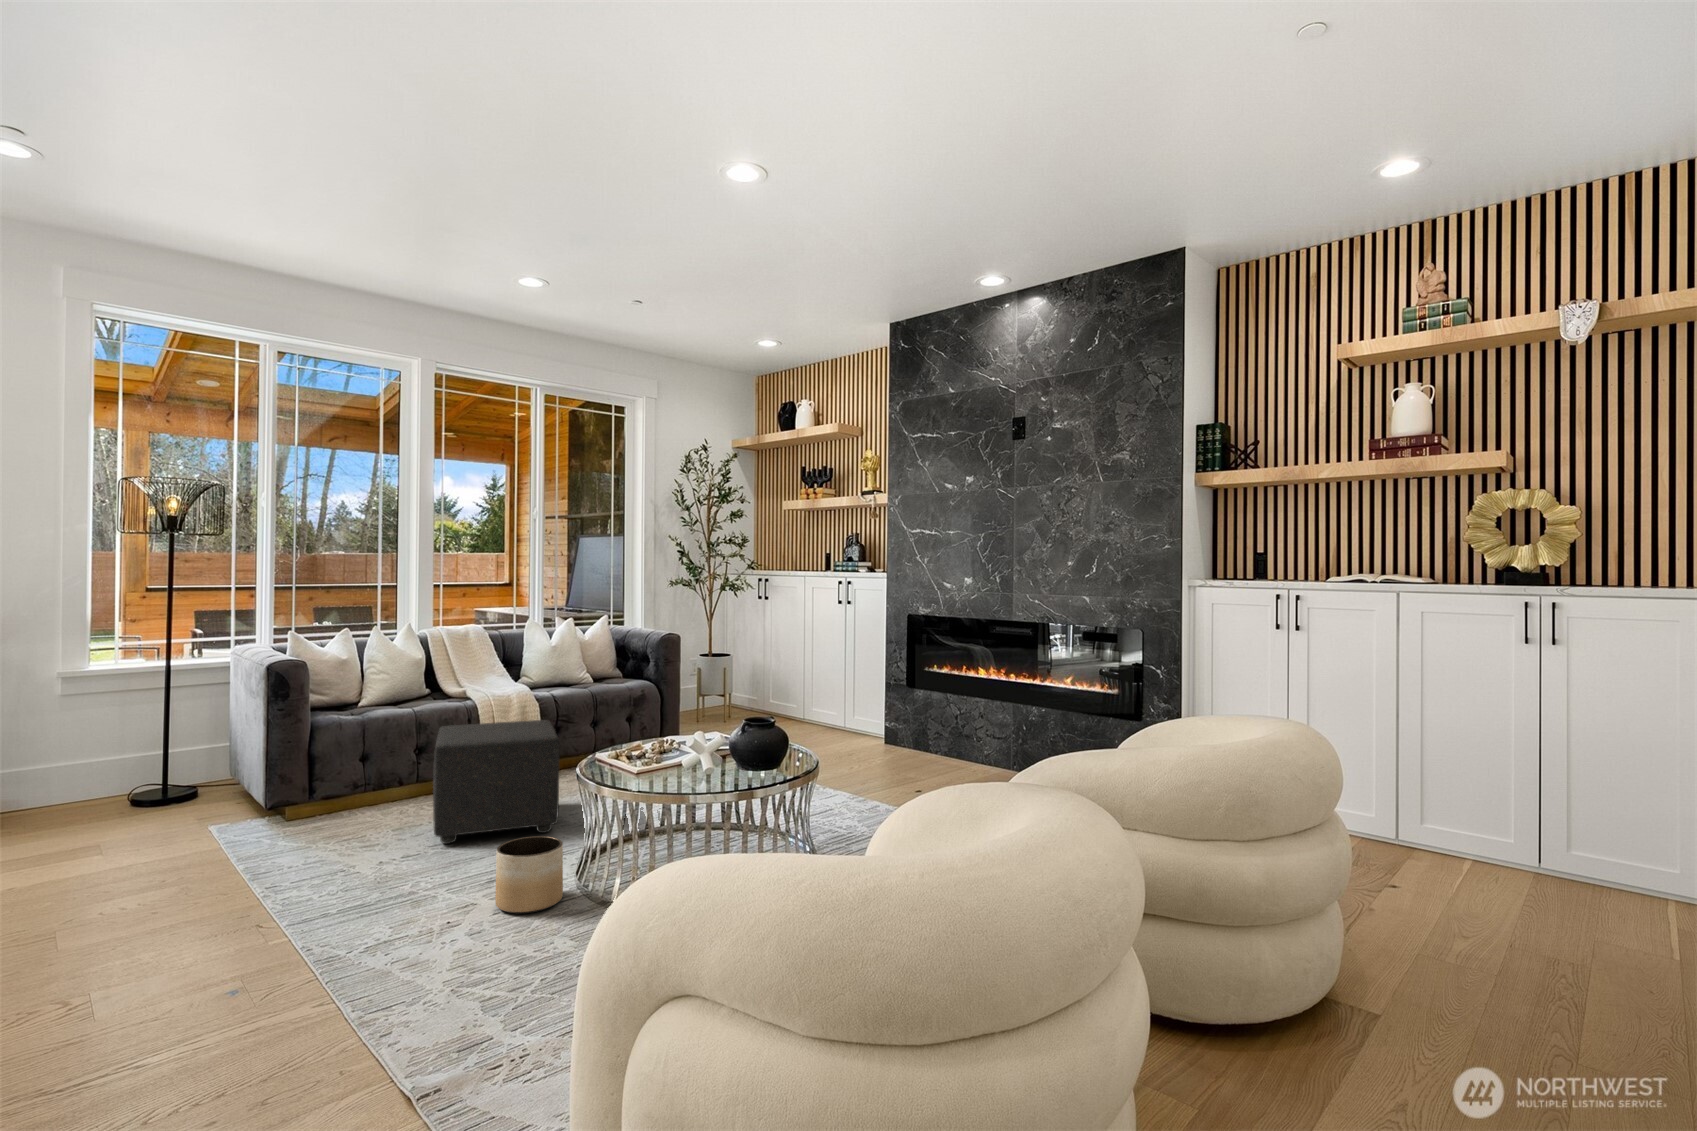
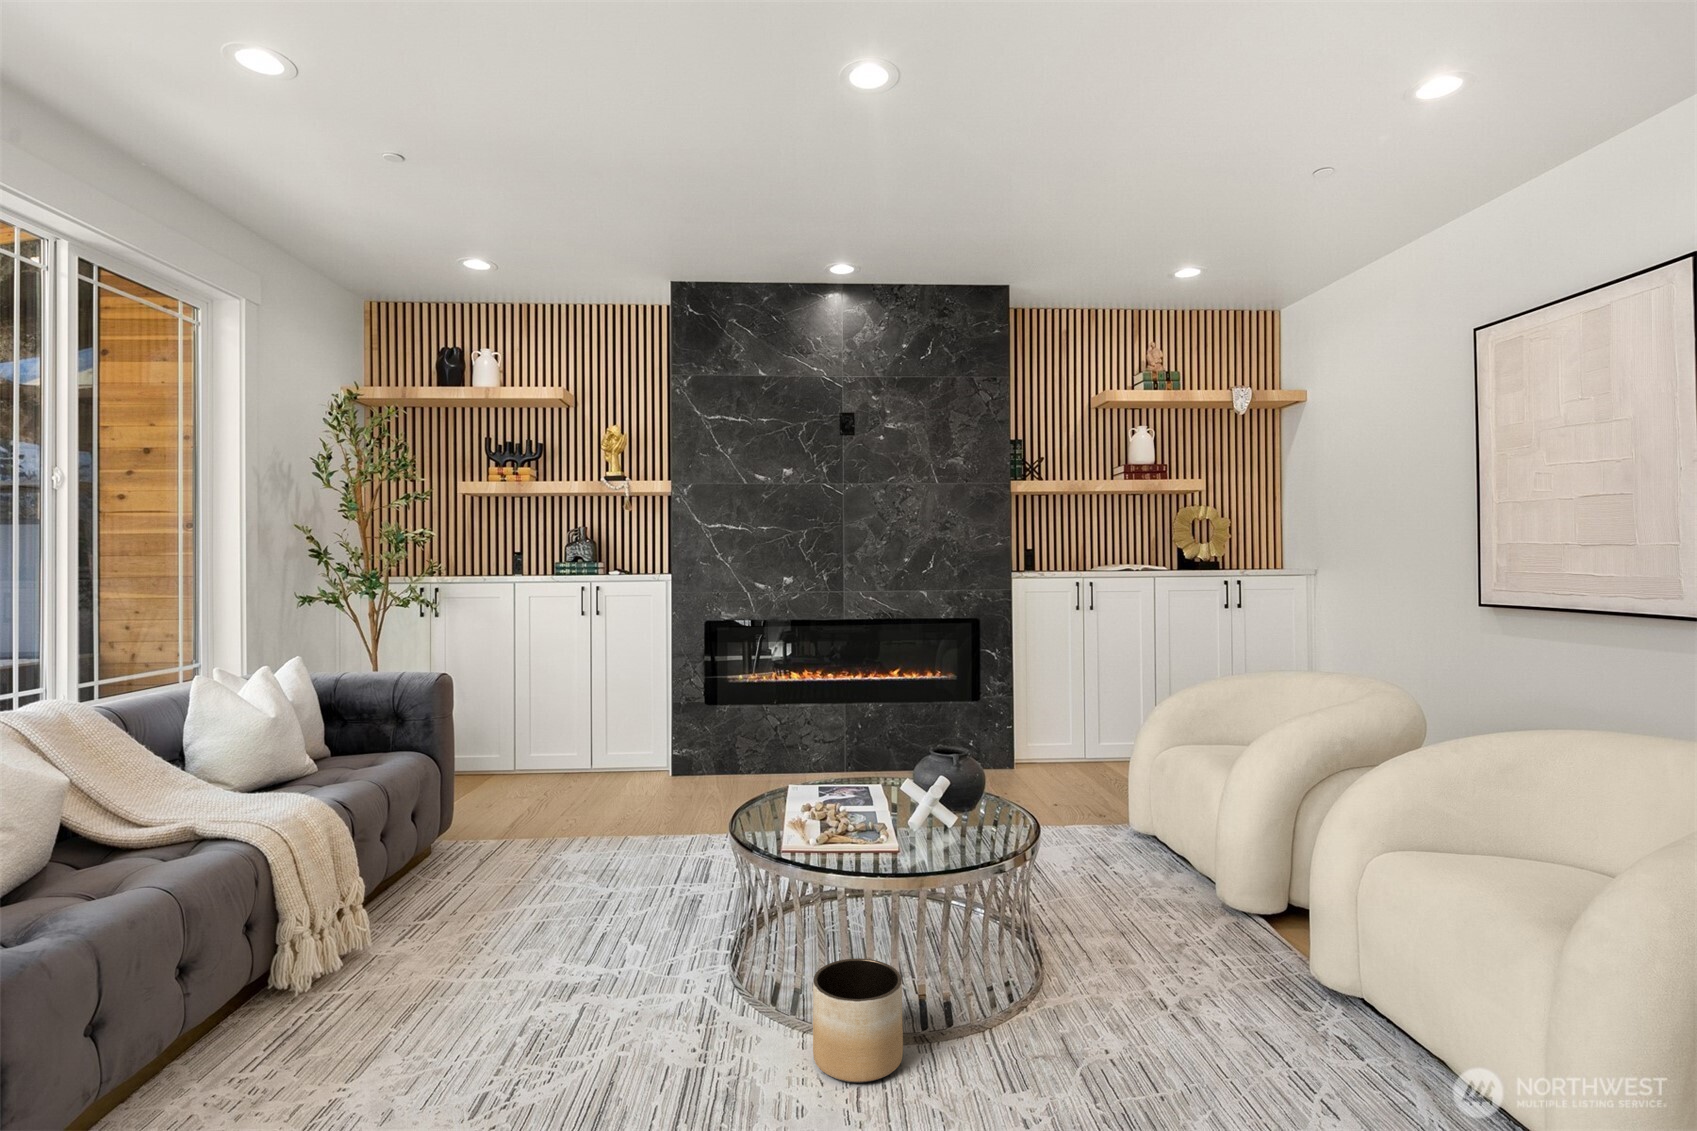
ottoman: present [433,720,560,844] -> none [358,824,630,1067]

